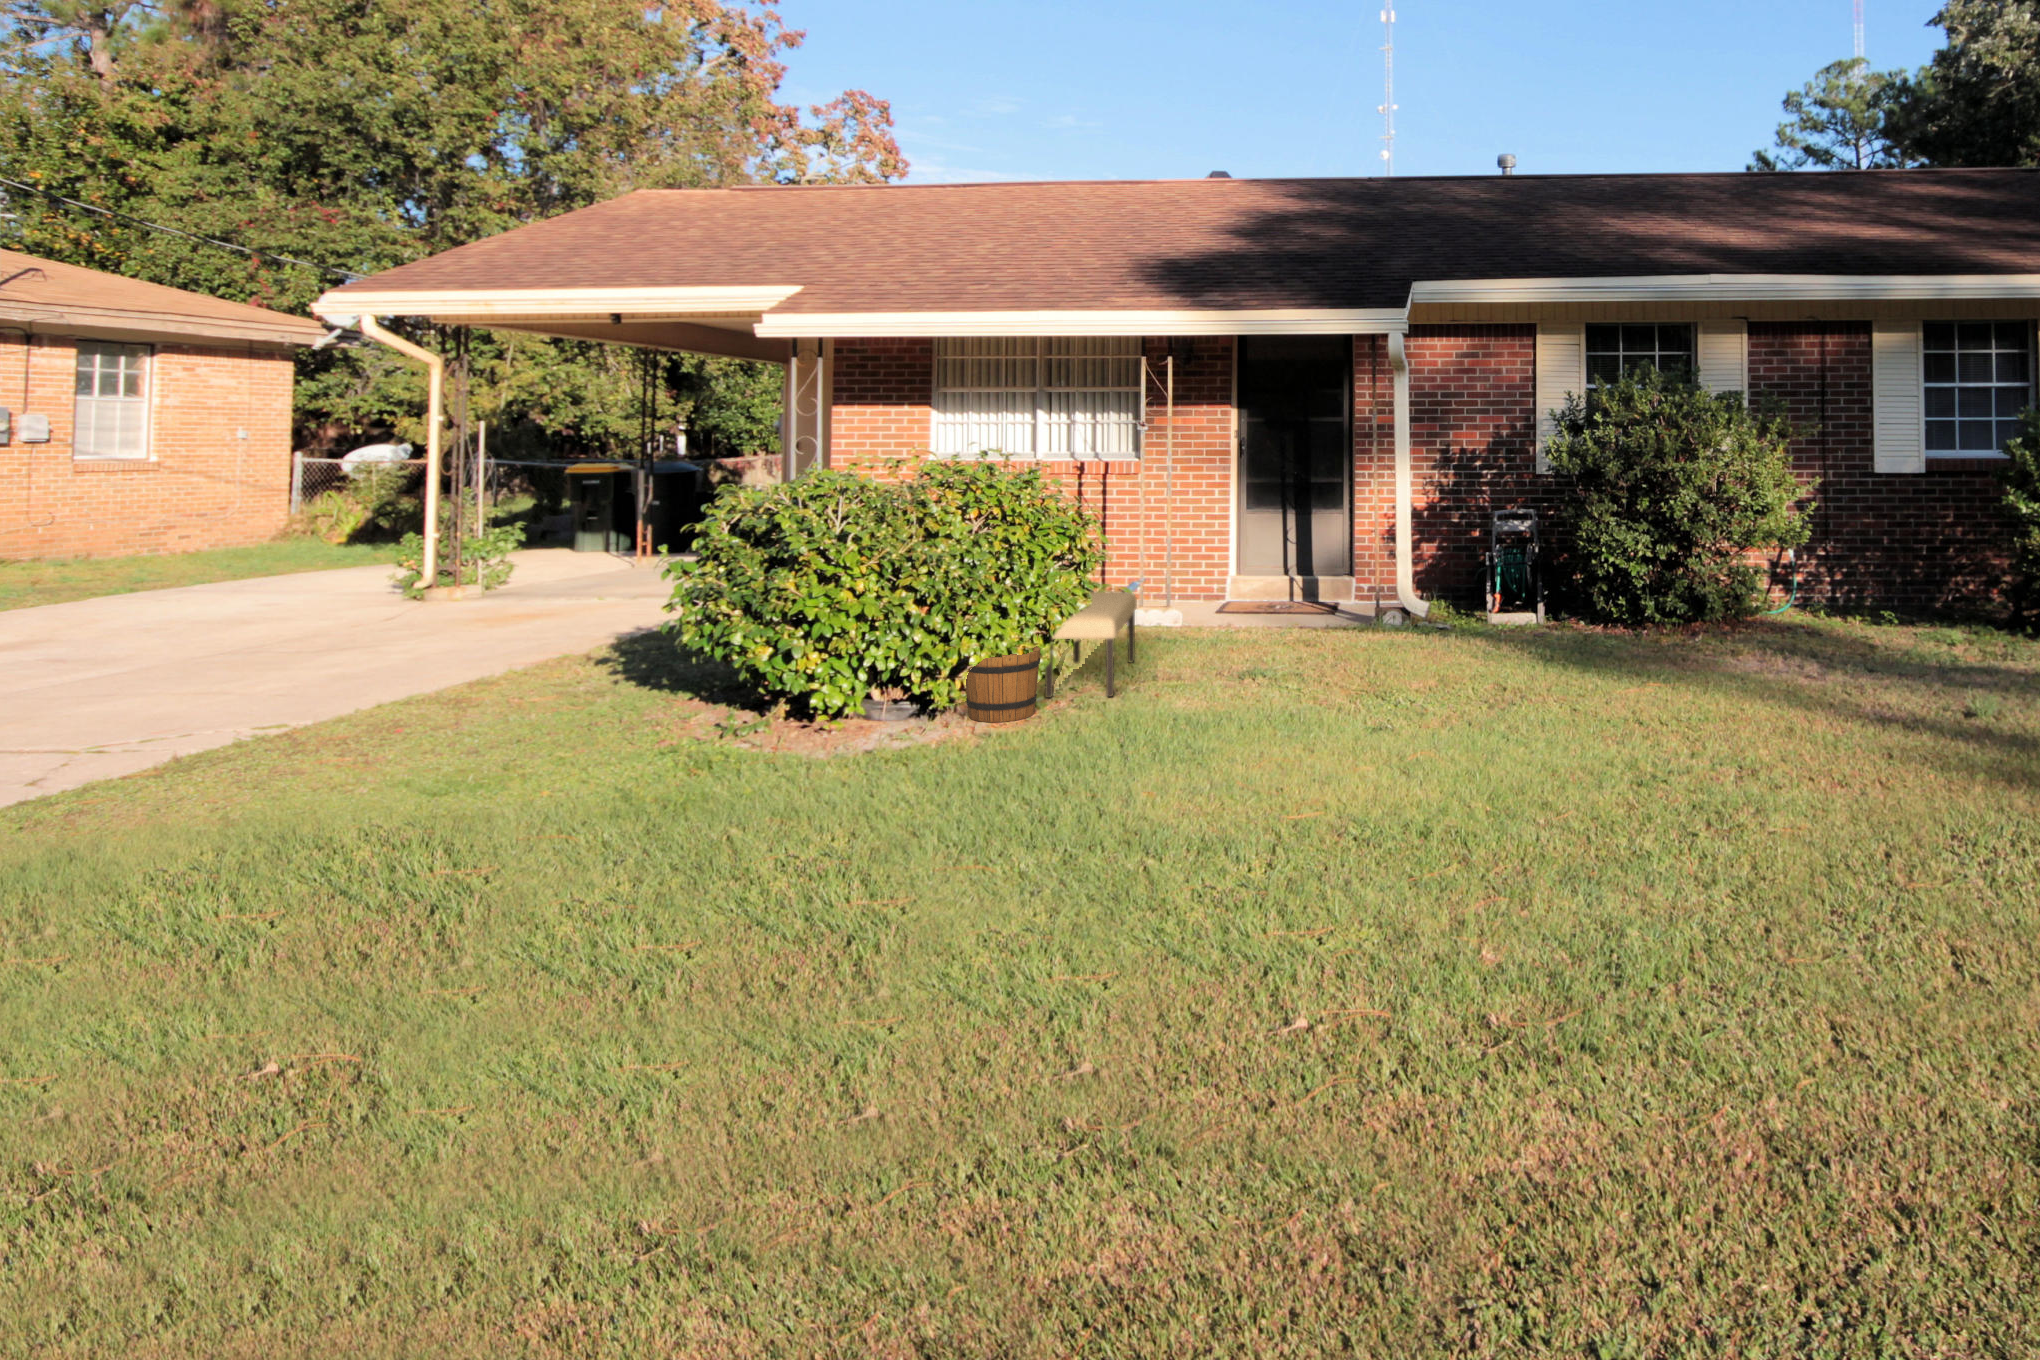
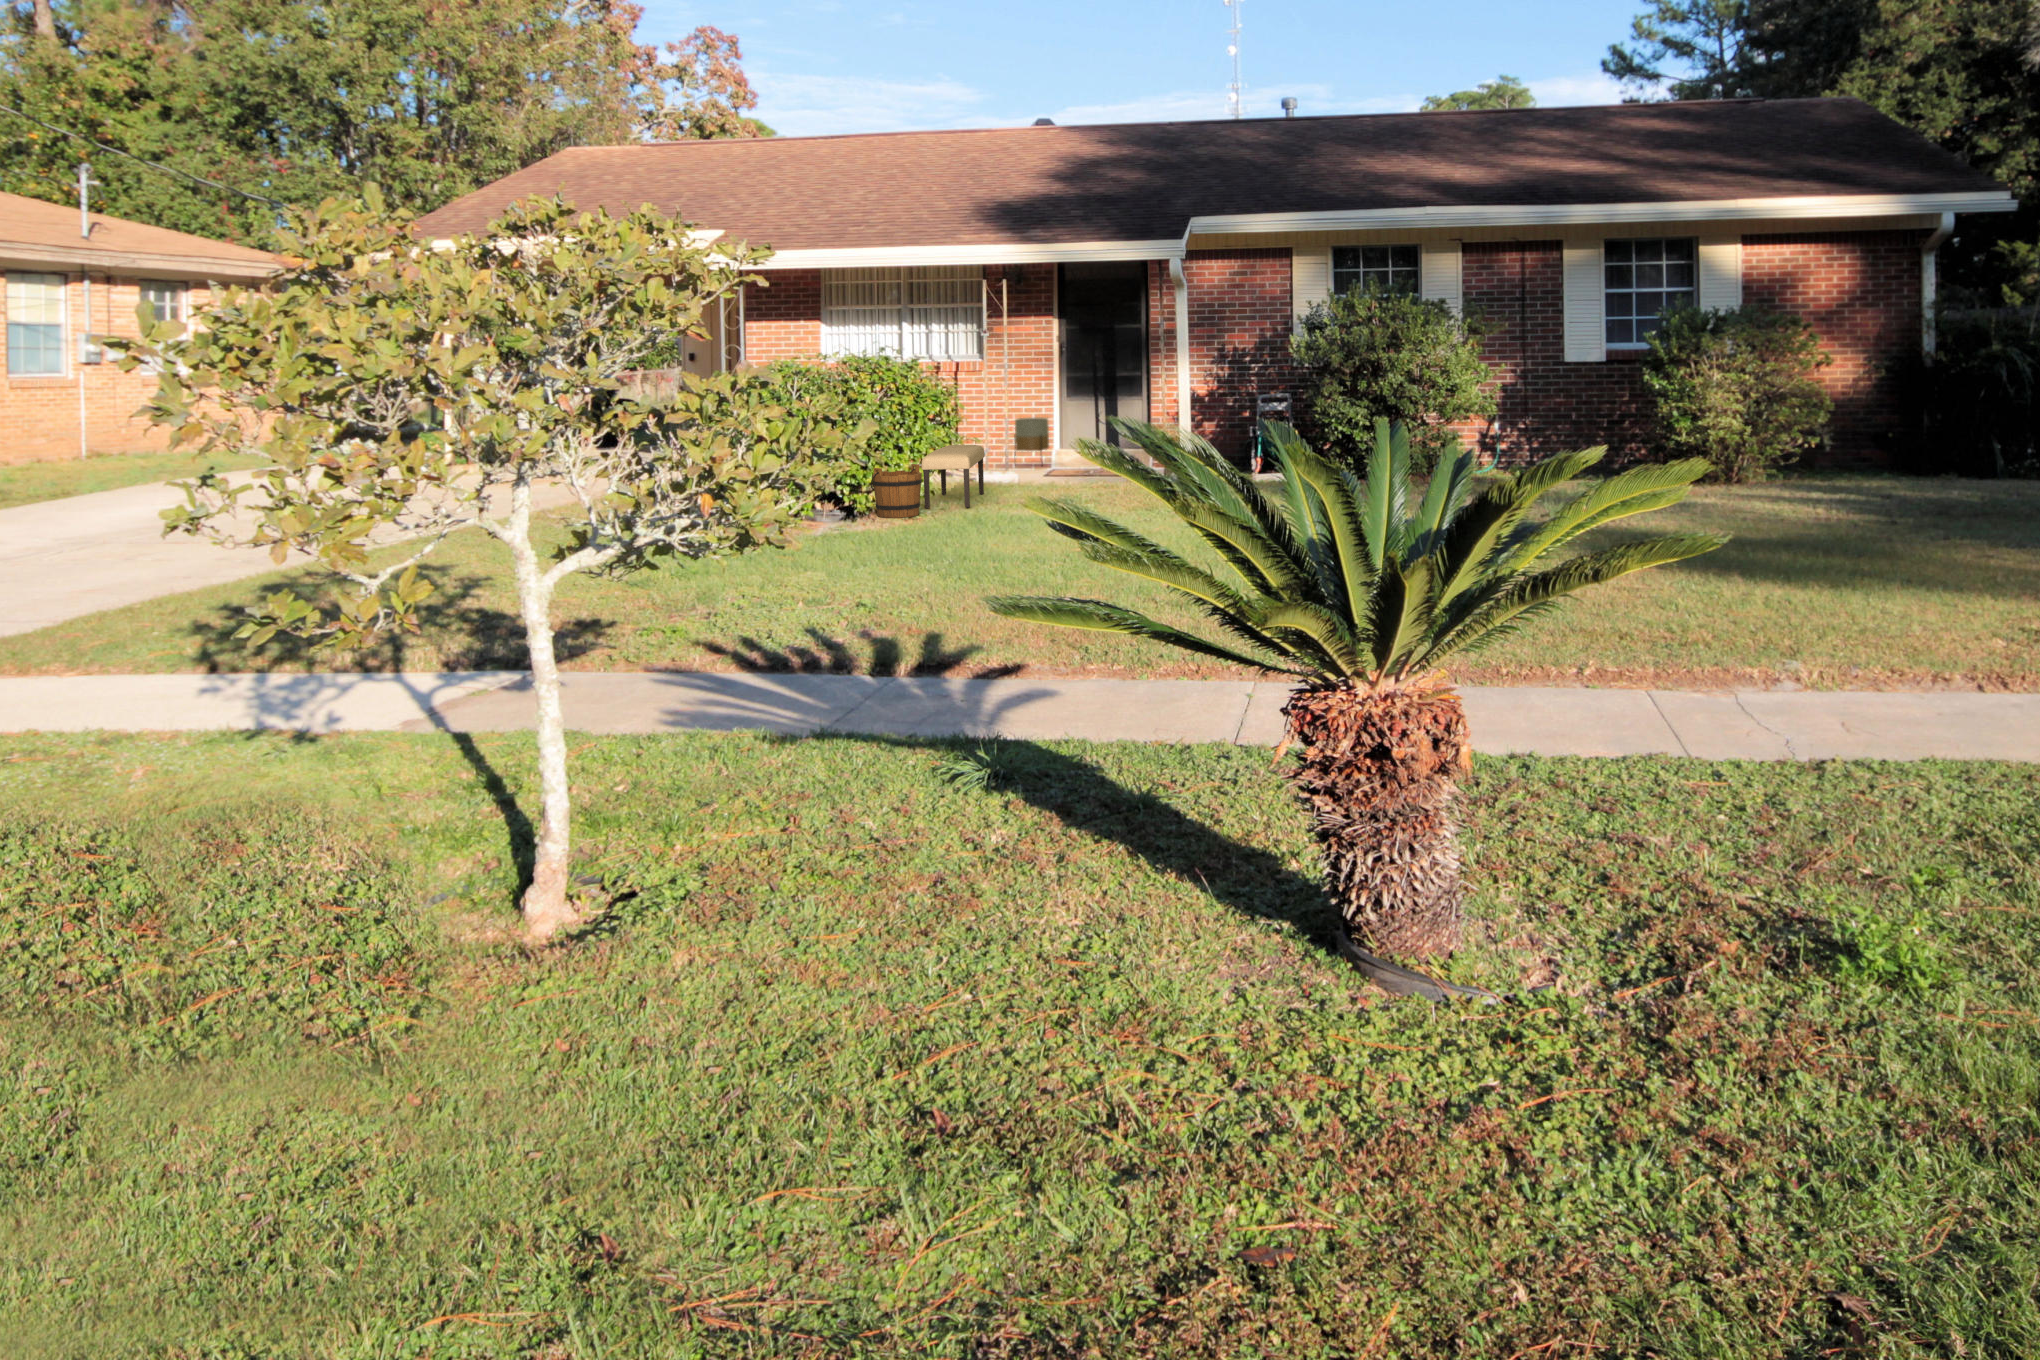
planter: none [1175,536,1220,602] -> present [1014,418,1049,452]

